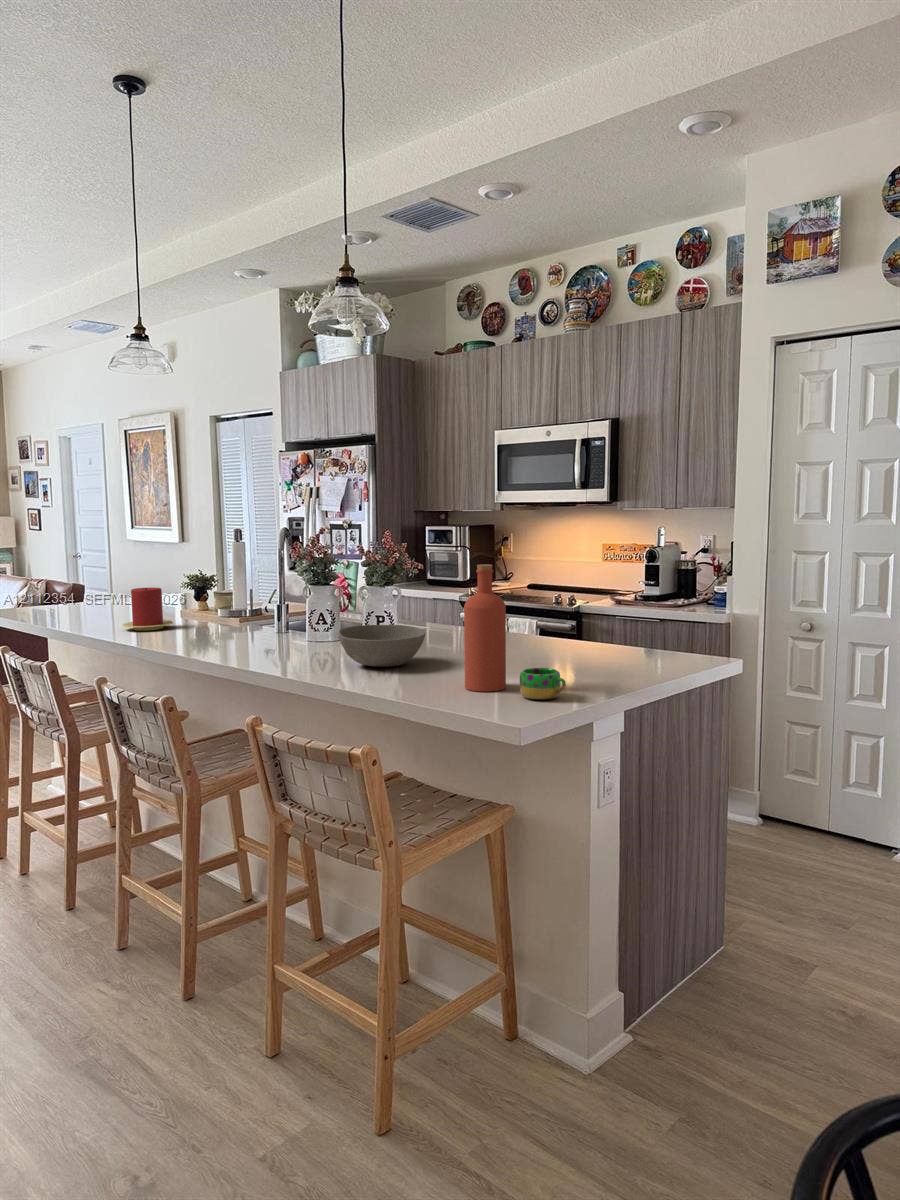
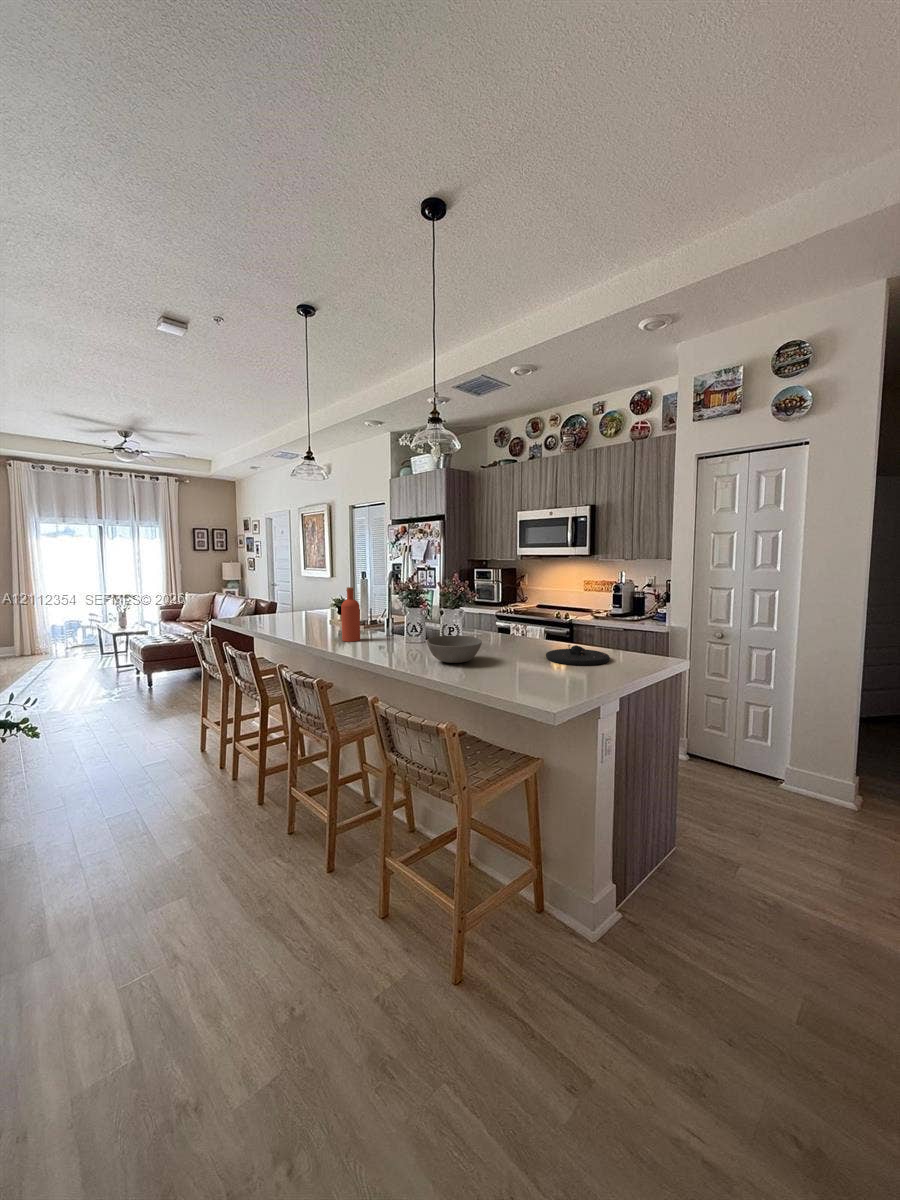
bottle: present [464,564,506,691] -> present [341,587,360,642]
candle: present [122,588,173,630] -> none [295,609,325,635]
plate: none [527,637,624,667] -> present [546,645,610,665]
mug: present [520,668,566,700] -> none [547,668,578,690]

